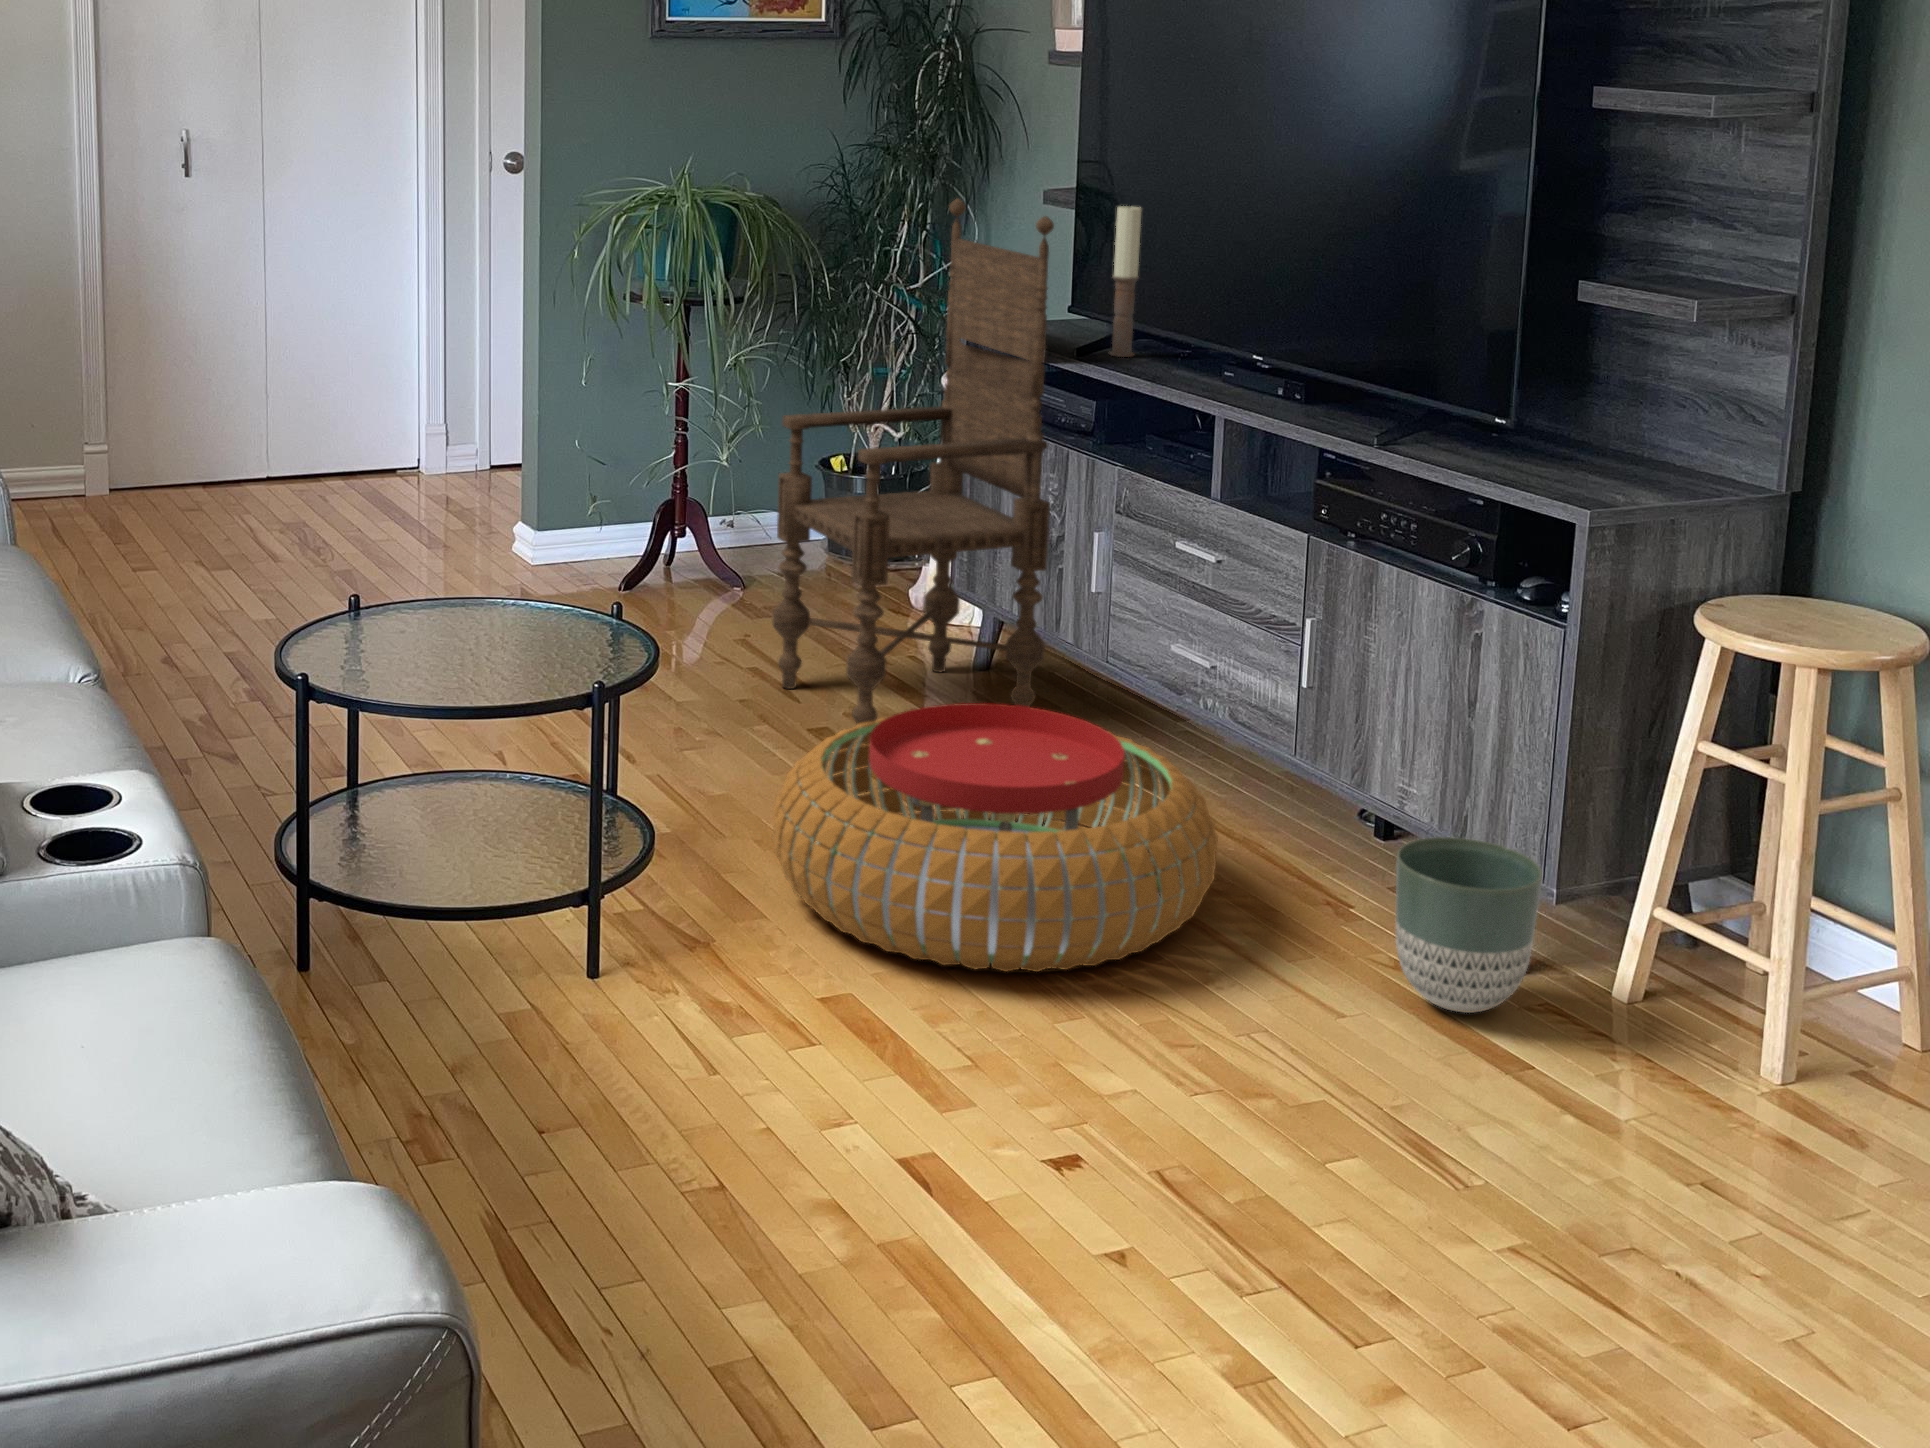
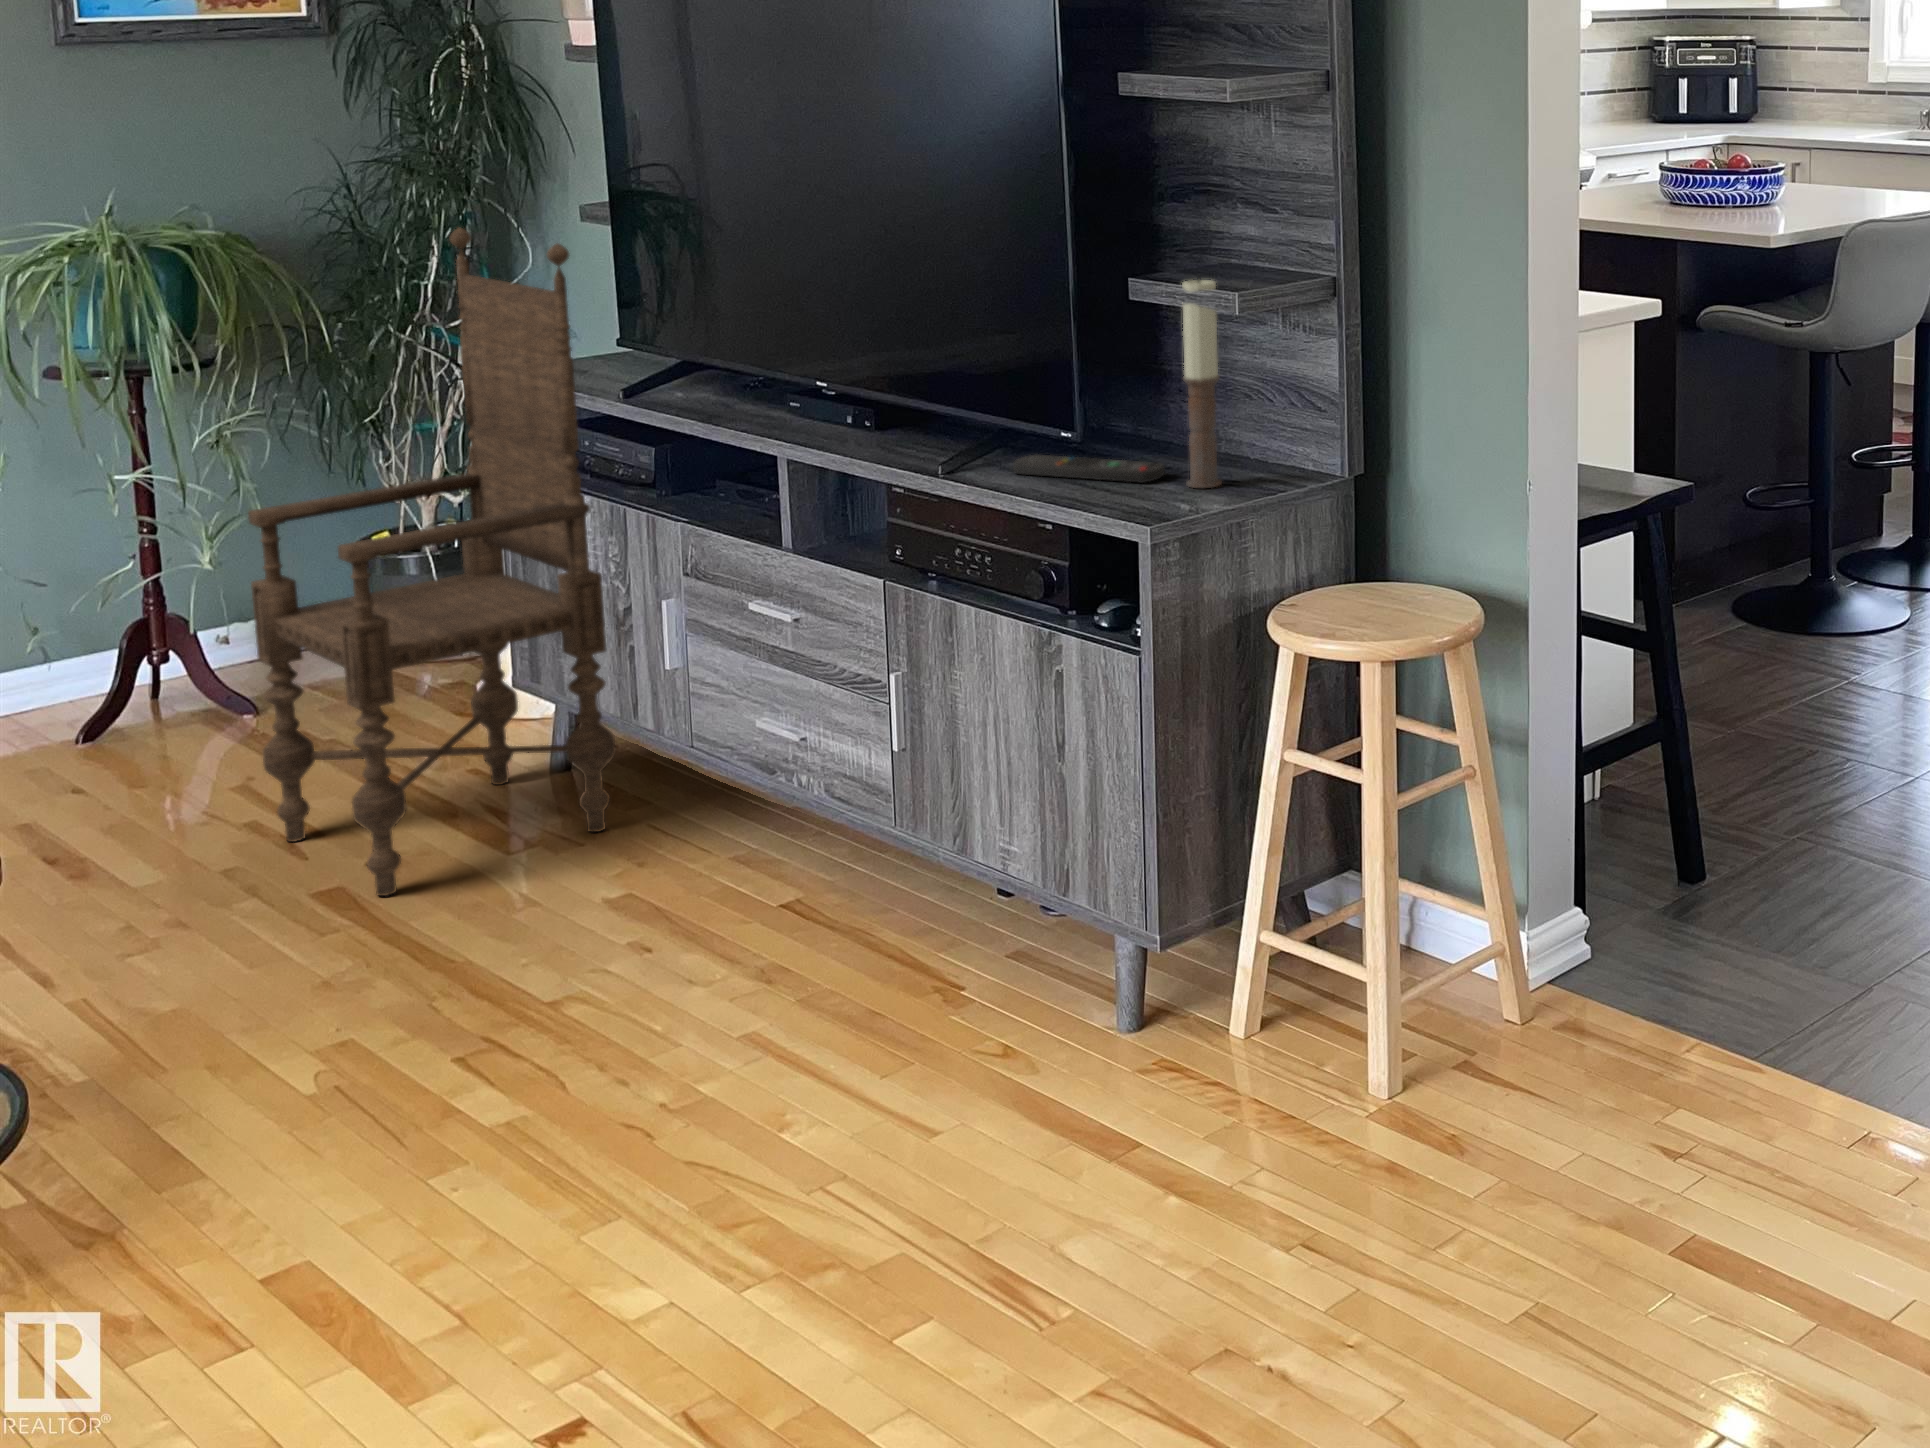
candle: present [1109,206,1141,357] -> present [1182,278,1221,488]
remote control: none [1448,438,1597,474] -> present [1013,455,1165,482]
pouf: present [772,703,1218,972] -> none [213,832,795,1183]
planter: present [1396,837,1542,1013] -> none [980,897,1136,1093]

